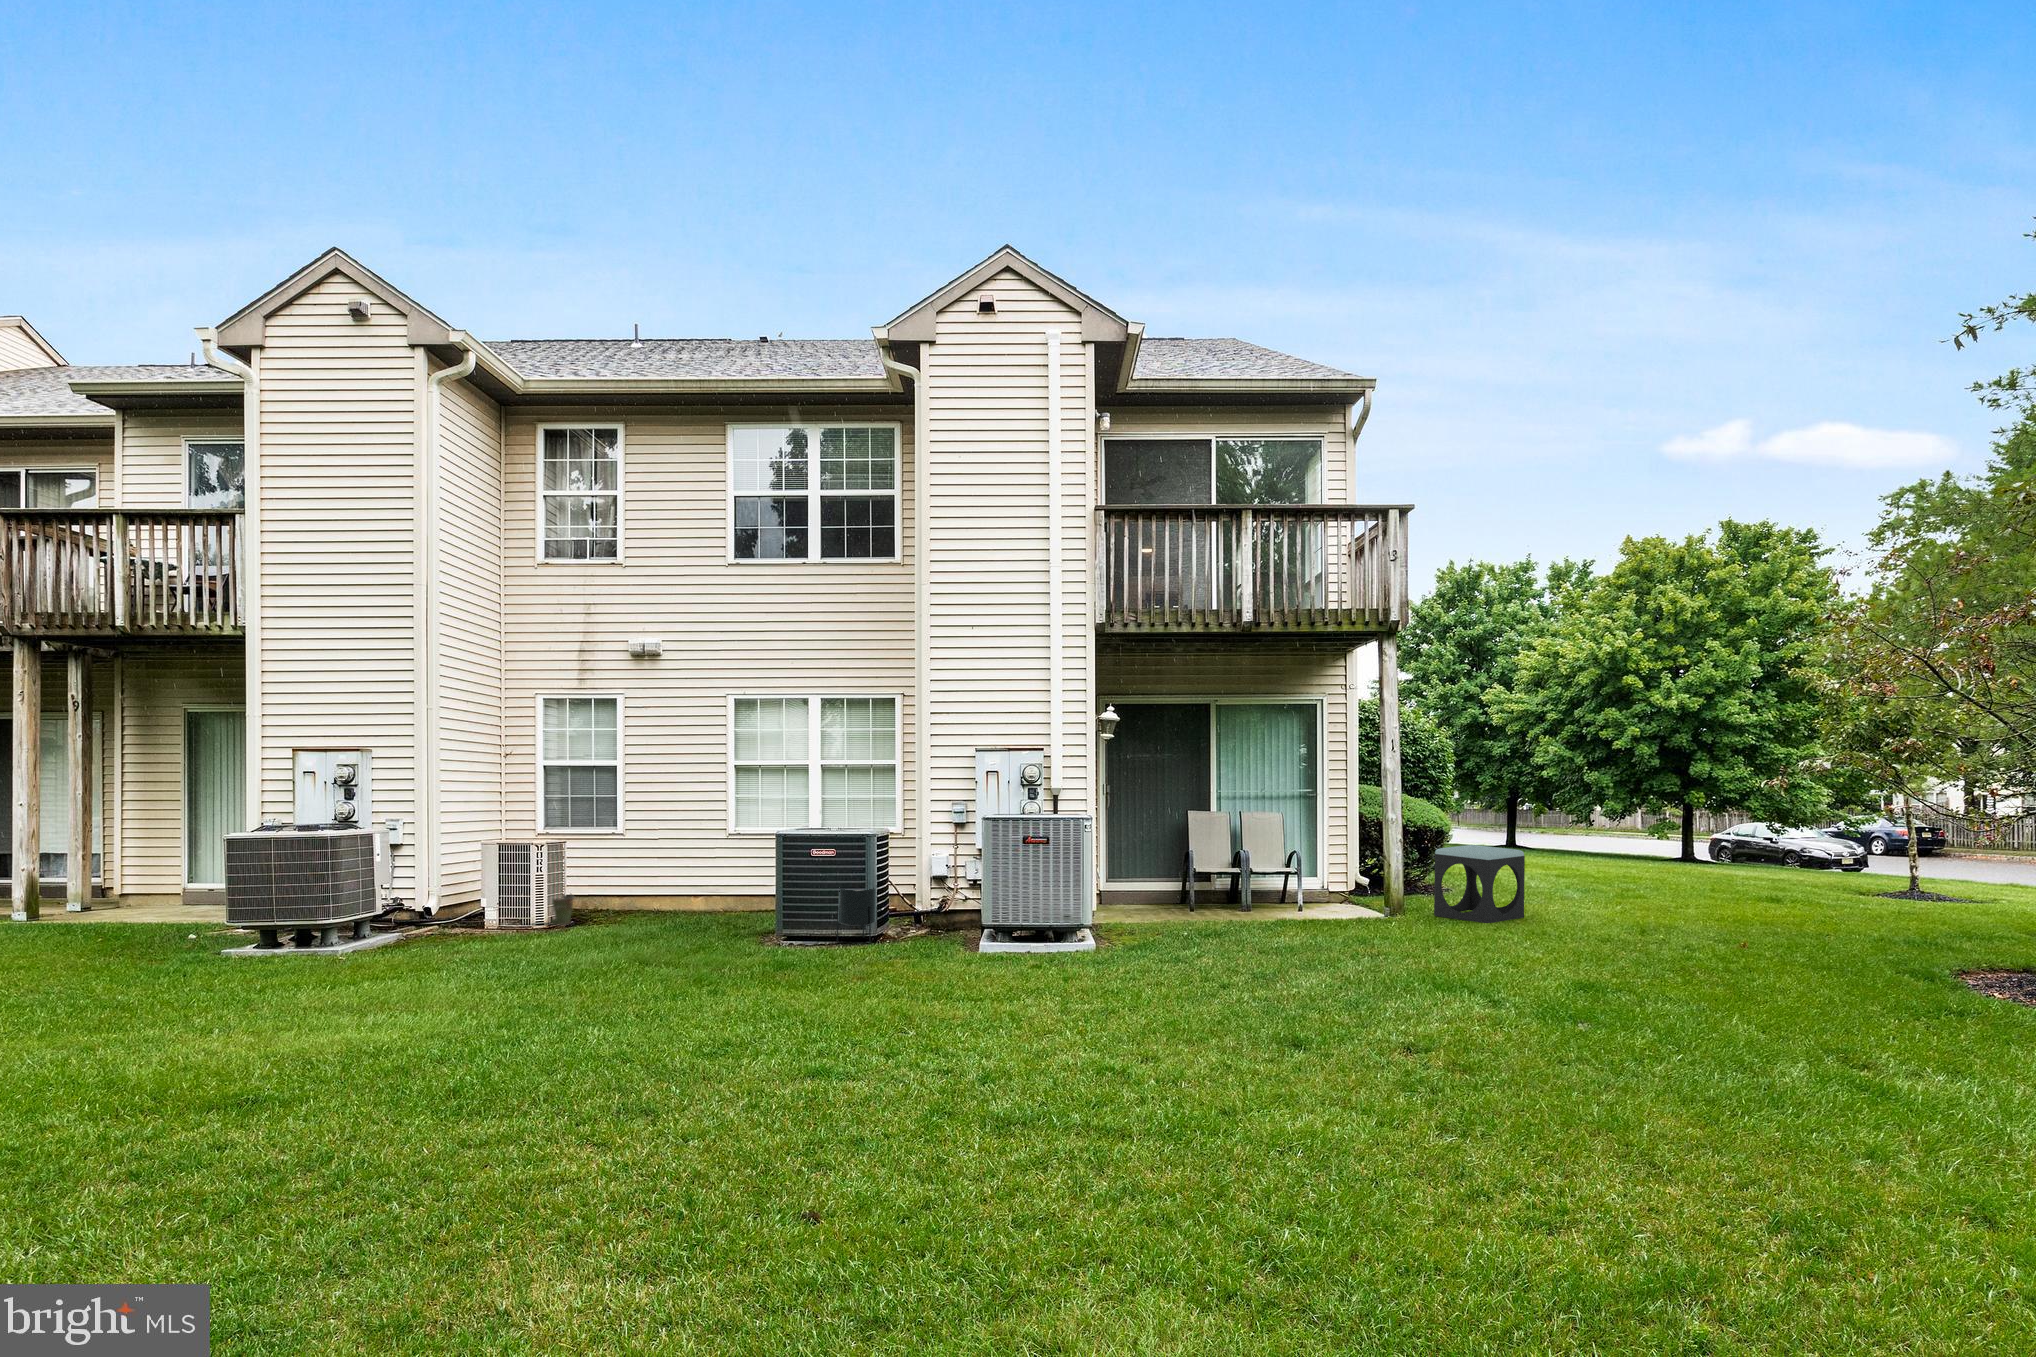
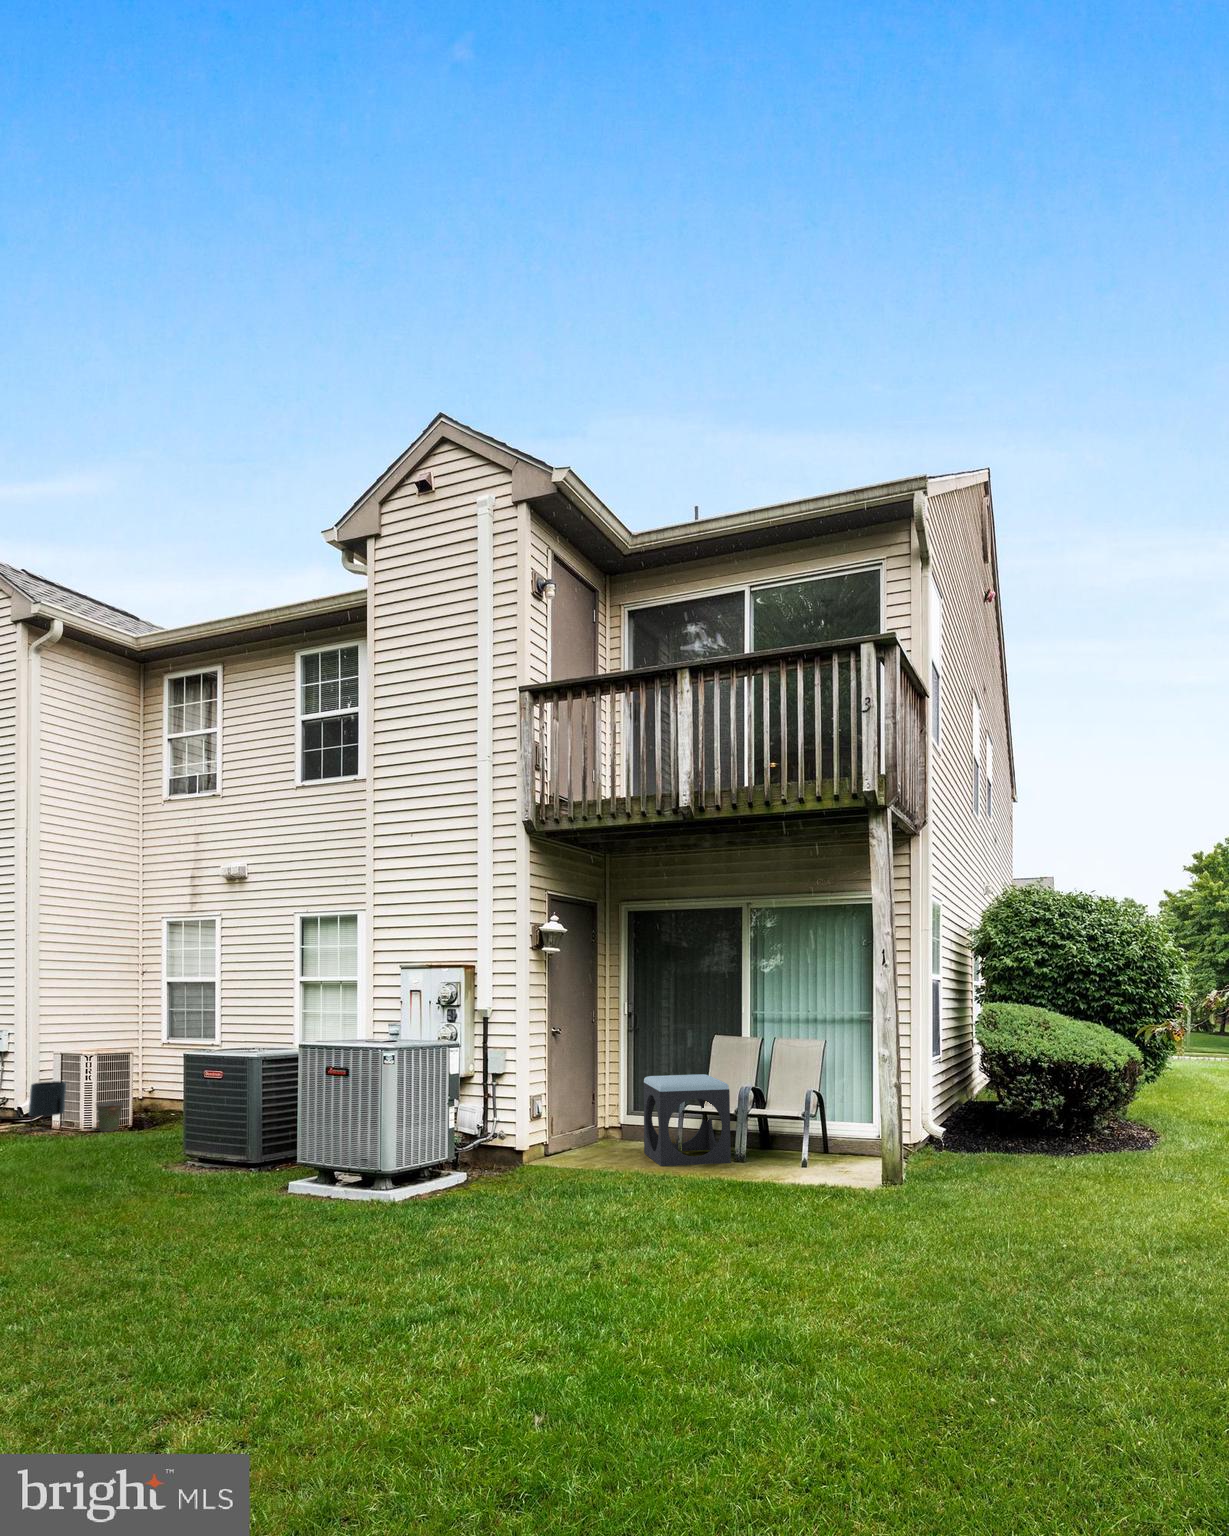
footstool: present [1434,845,1525,923] -> present [644,1074,731,1166]
planter: present [837,887,876,943] -> present [29,1081,66,1126]

